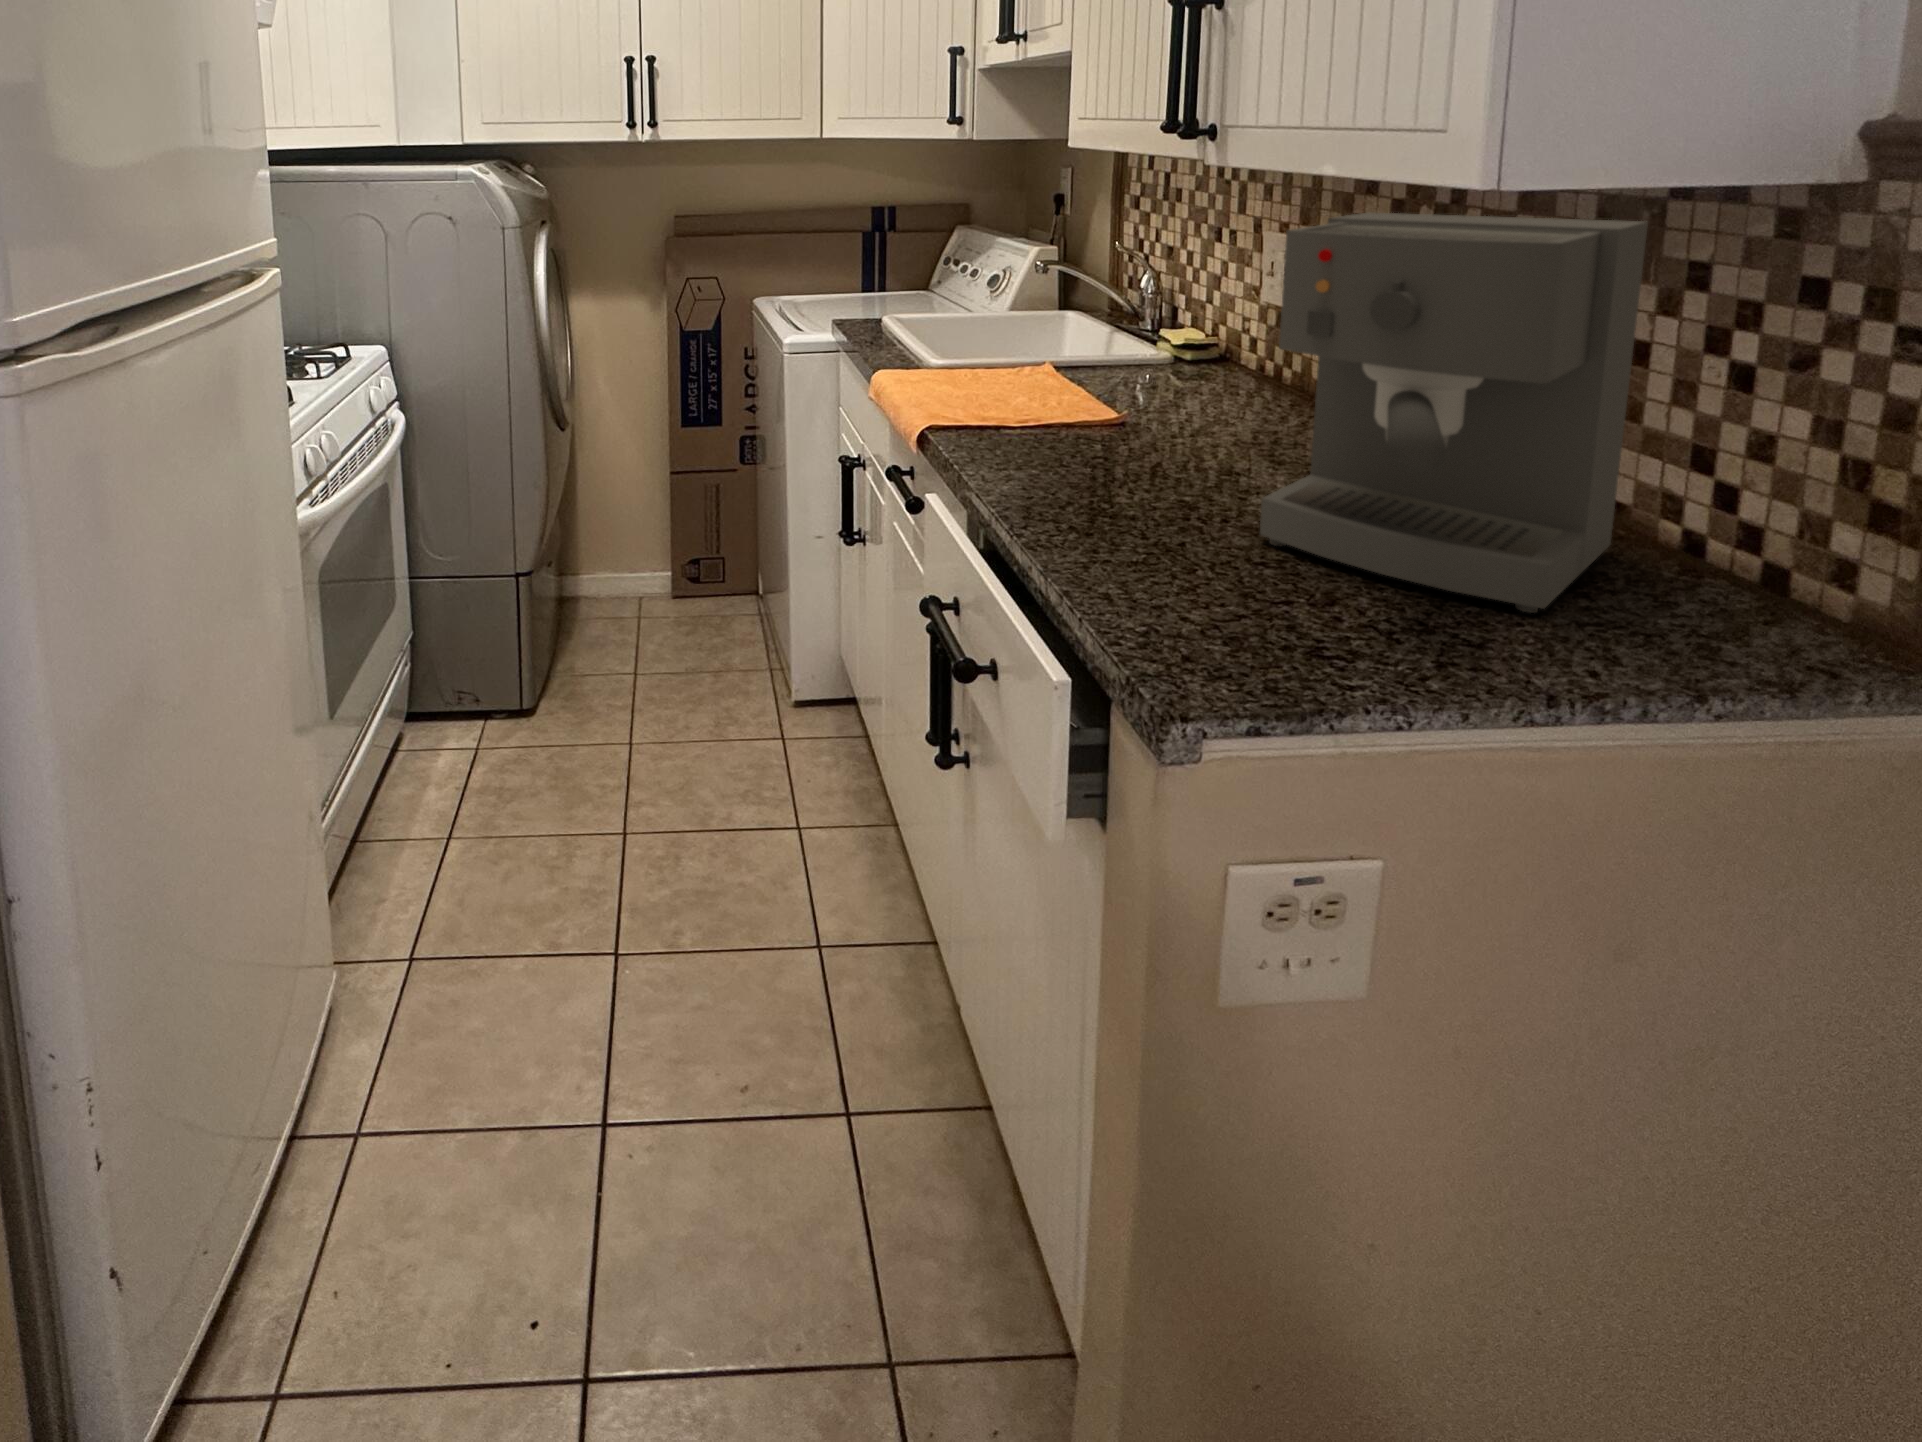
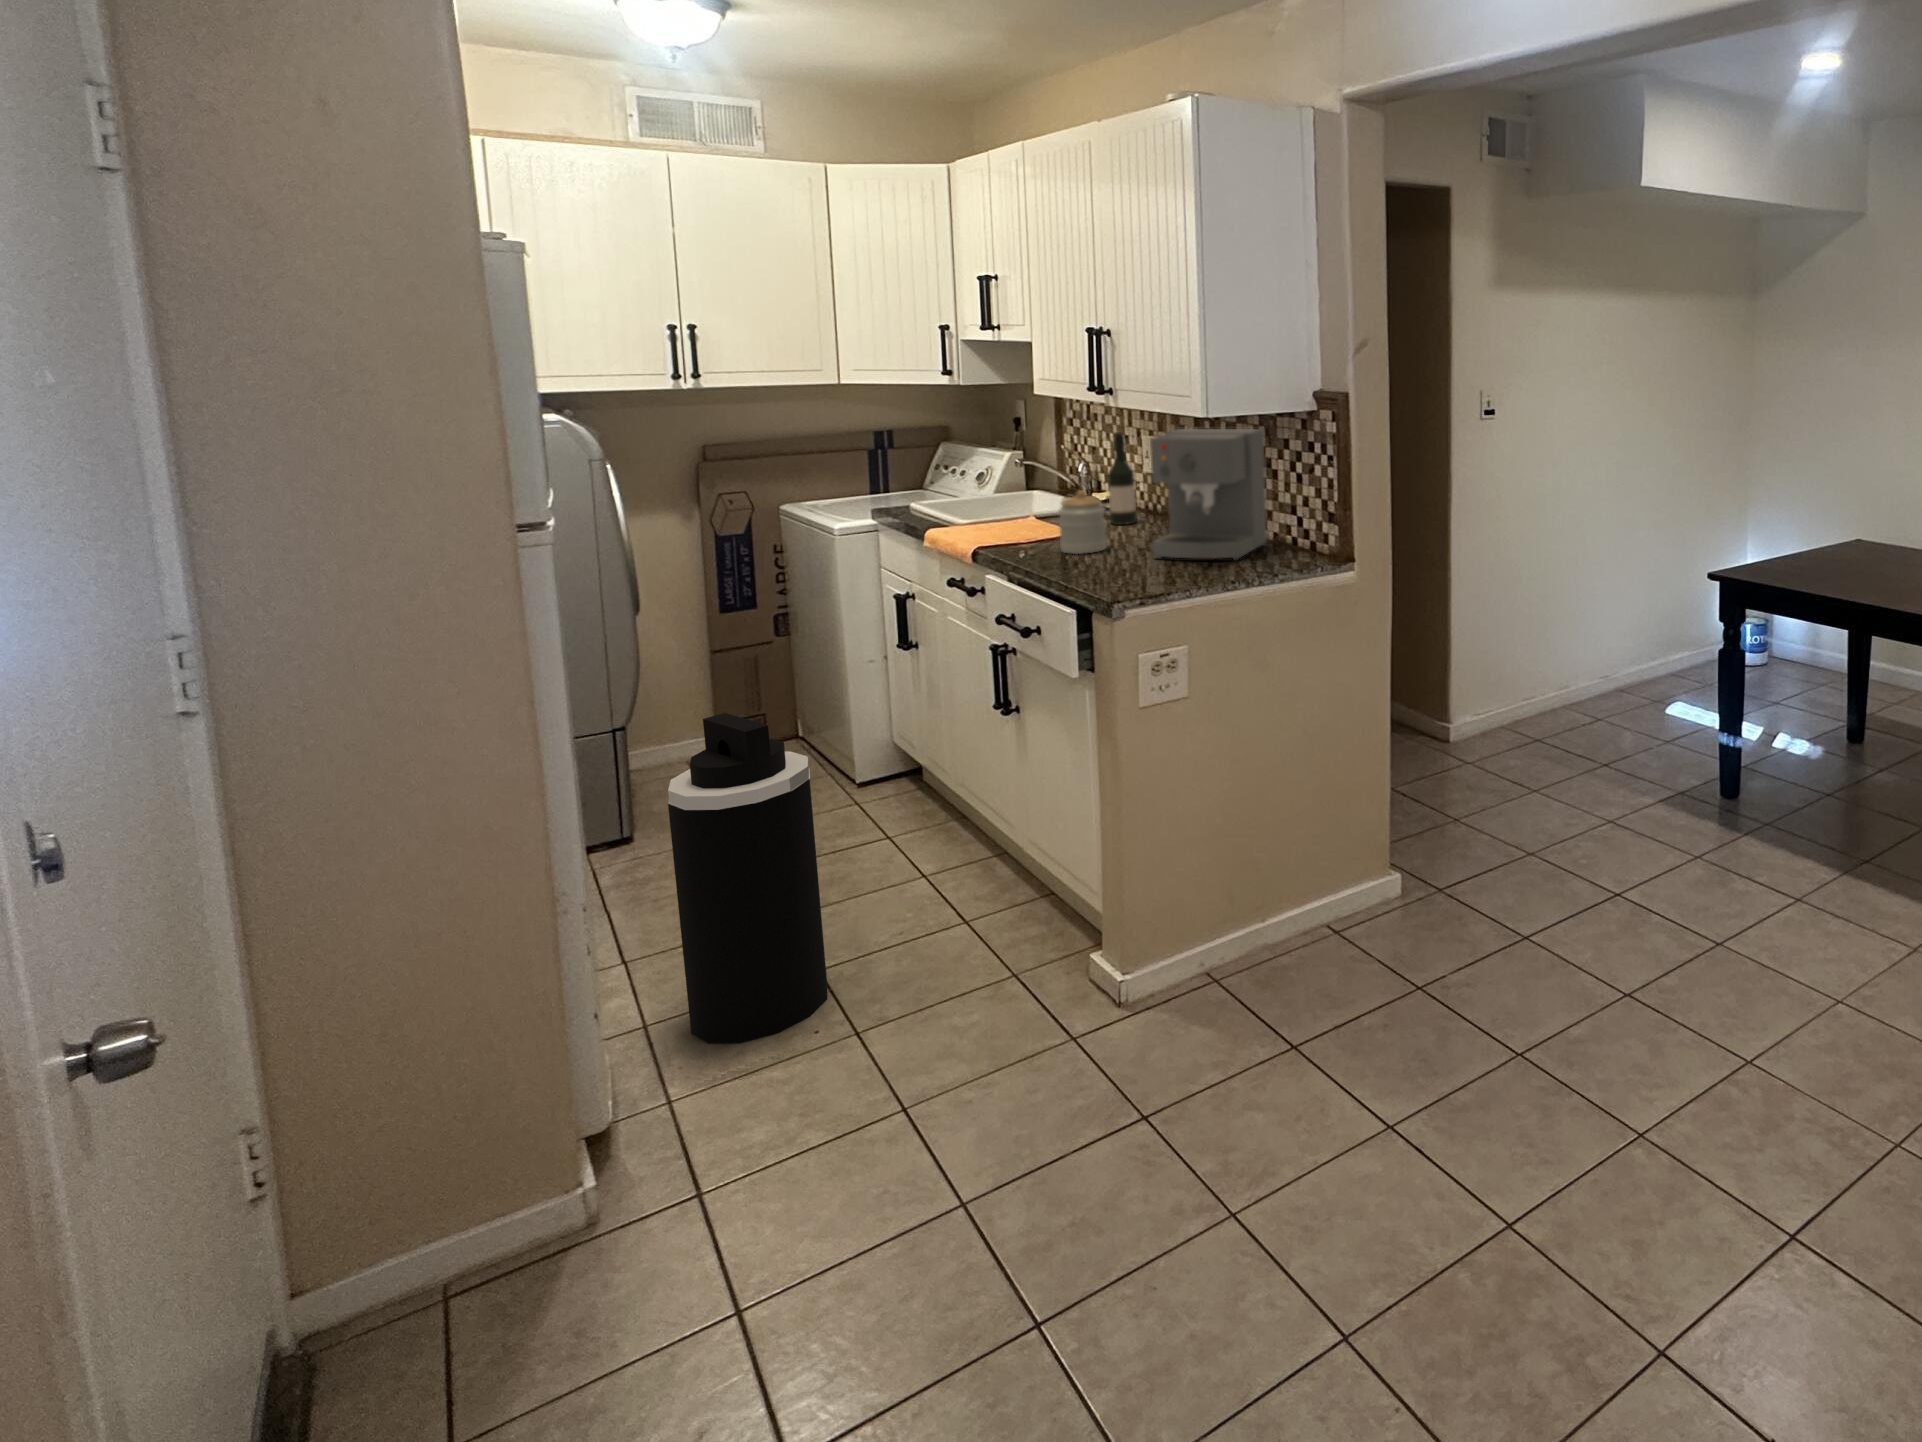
wine bottle: none [1175,219,1235,408] -> present [1108,432,1137,525]
jar: none [1049,340,1156,484] -> present [1059,490,1107,554]
trash can: none [268,690,526,1344] -> present [668,713,828,1044]

